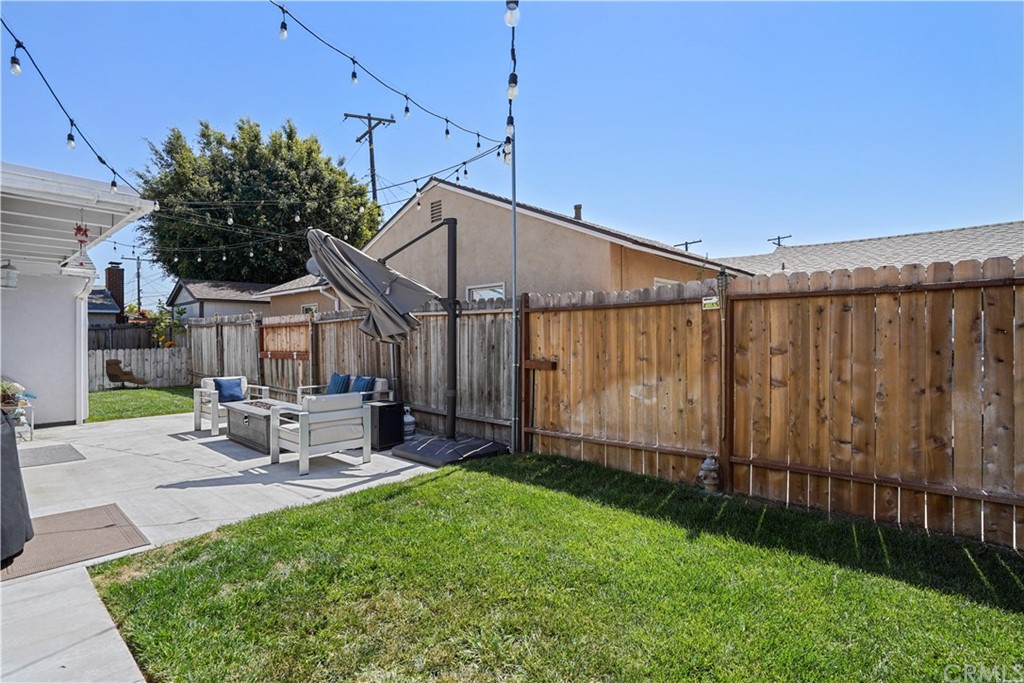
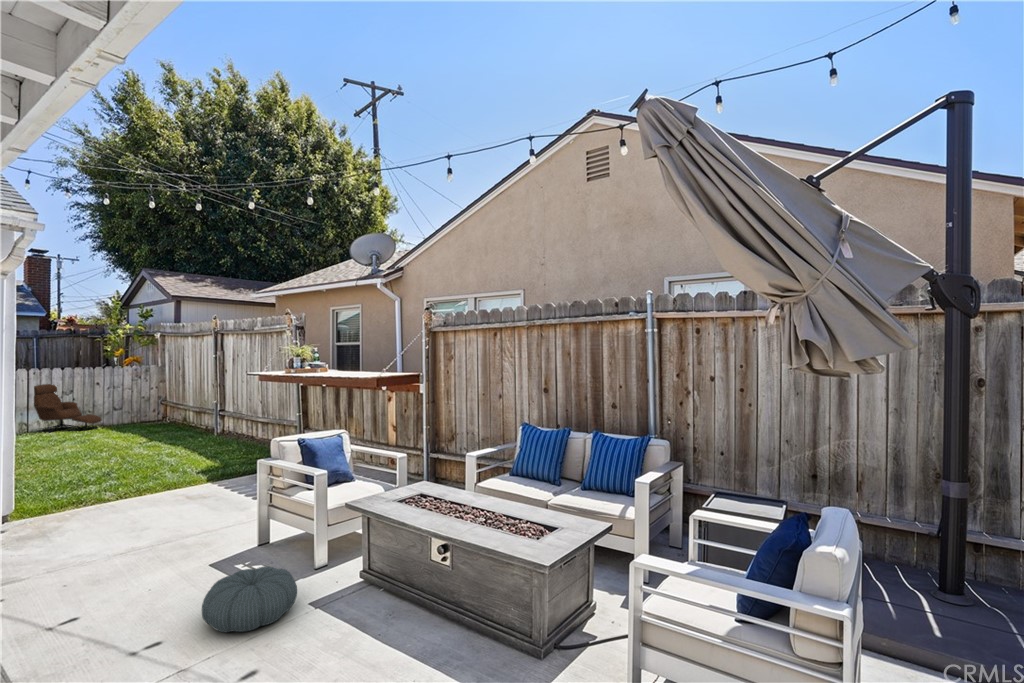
pouf: none [154,428,197,448] -> present [202,566,297,632]

